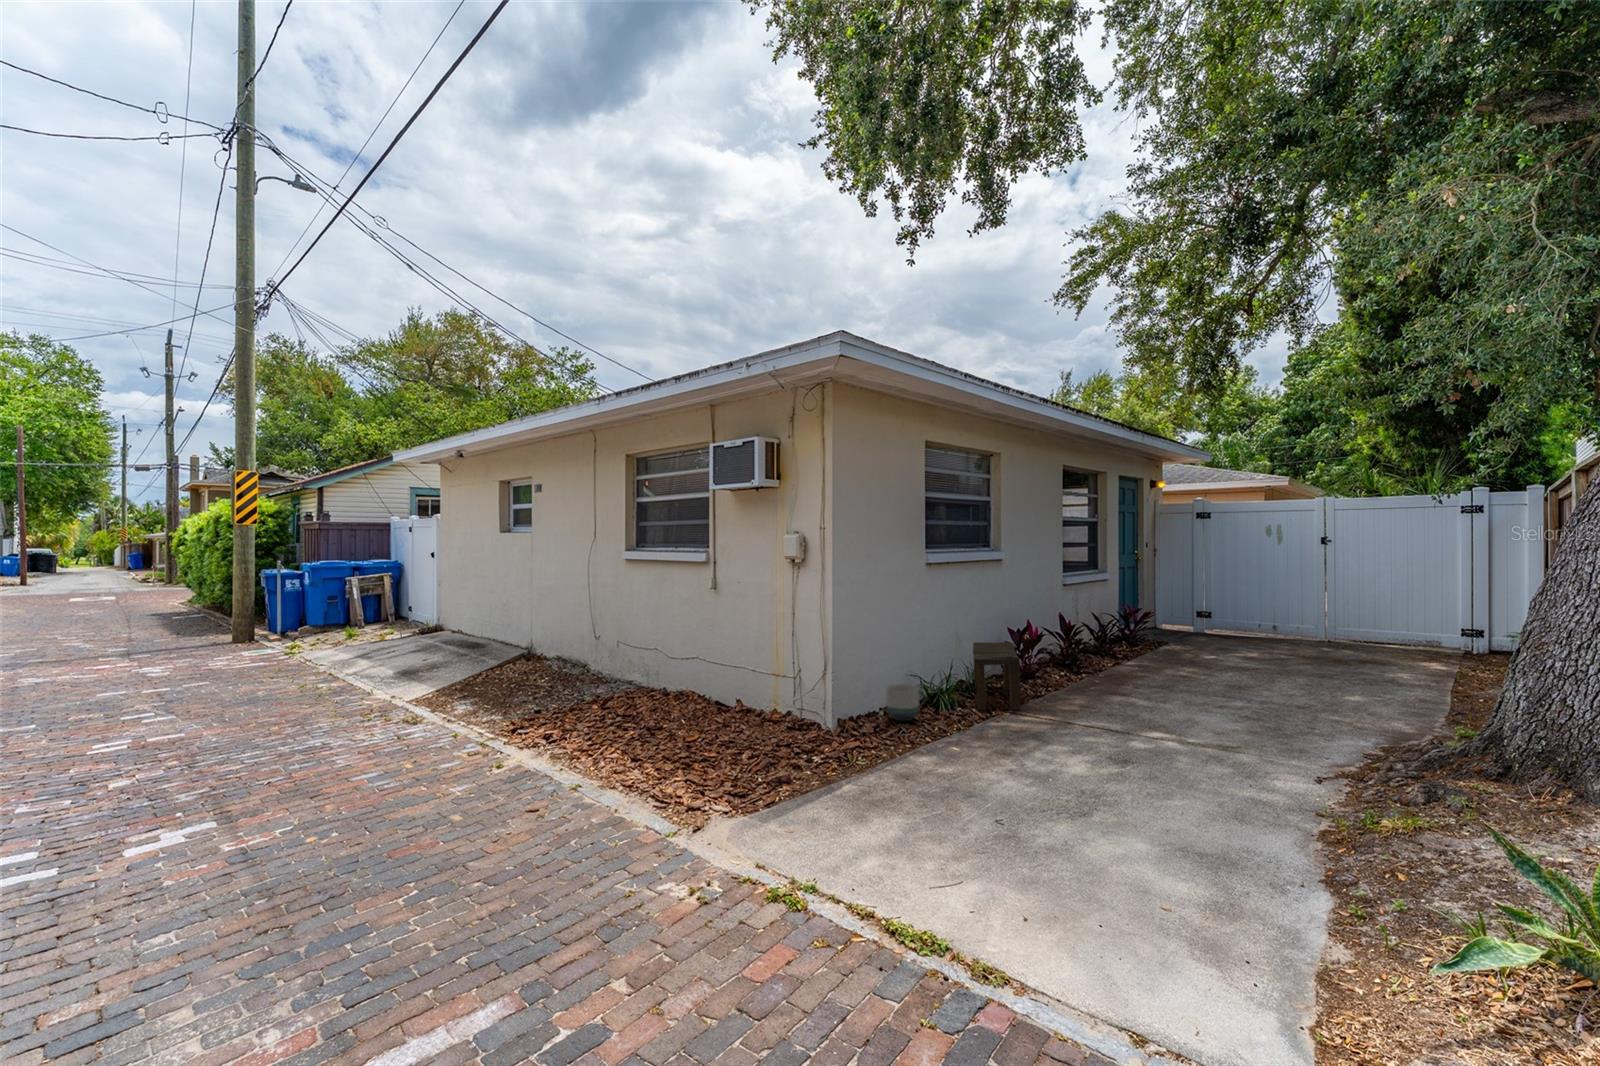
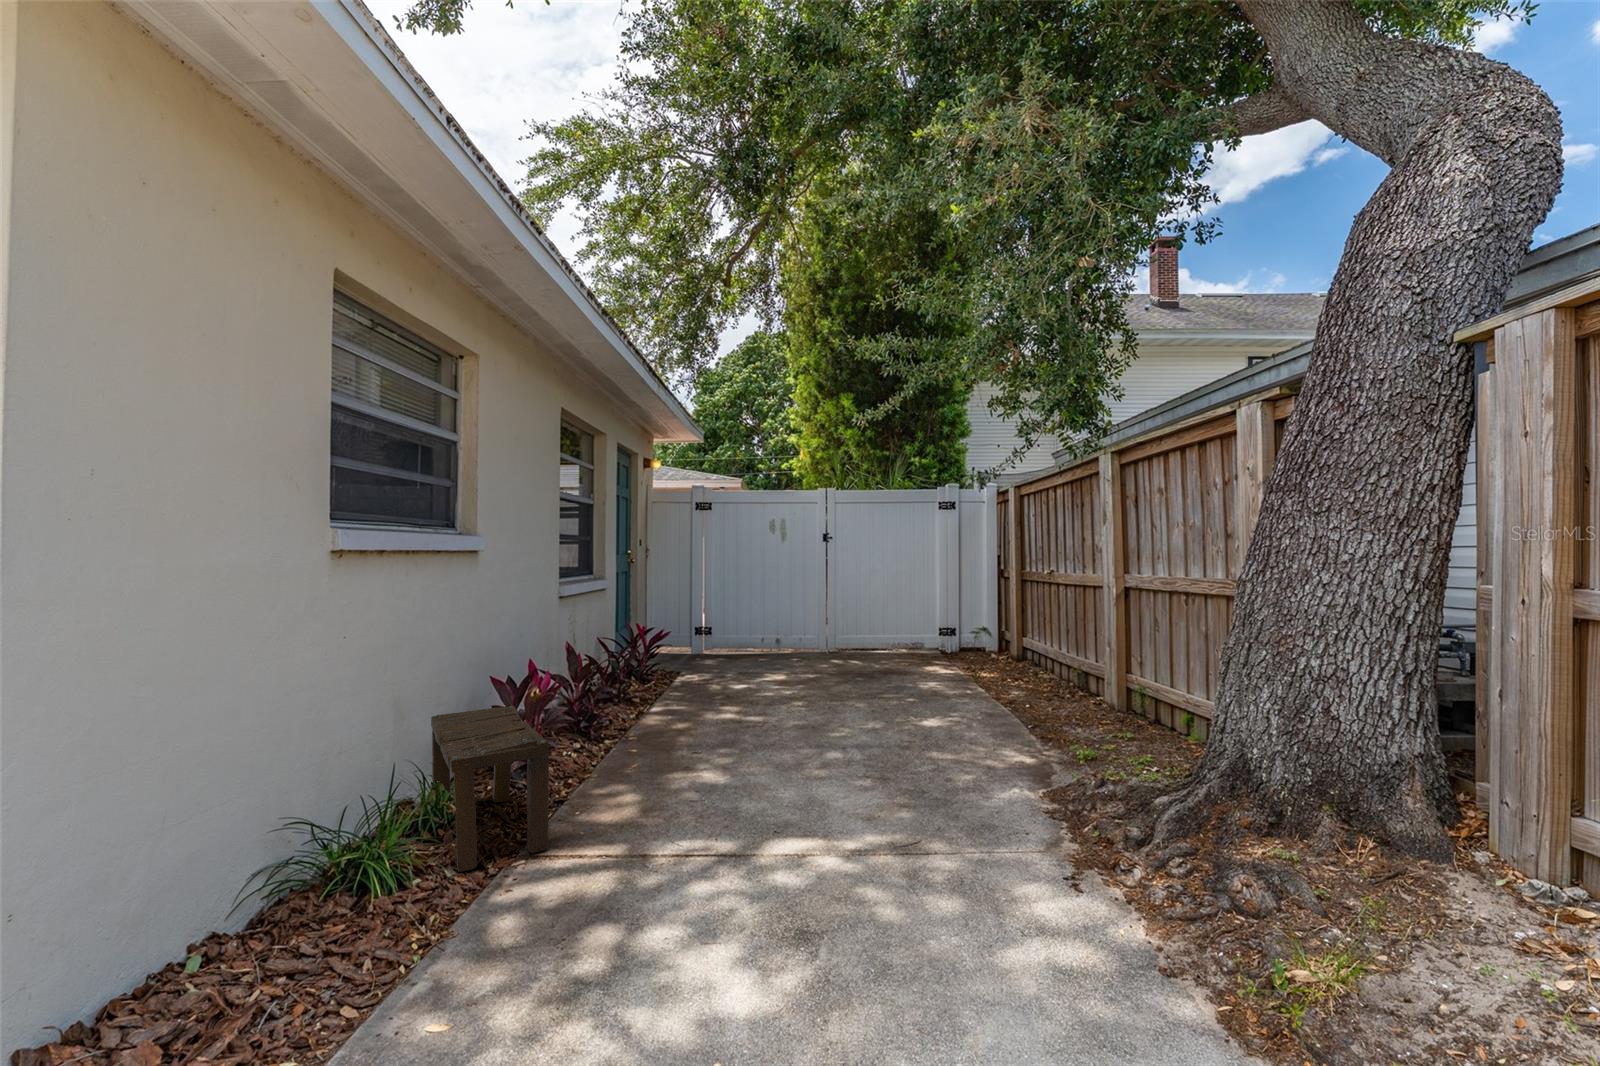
planter: present [886,684,919,721] -> none [201,861,310,980]

